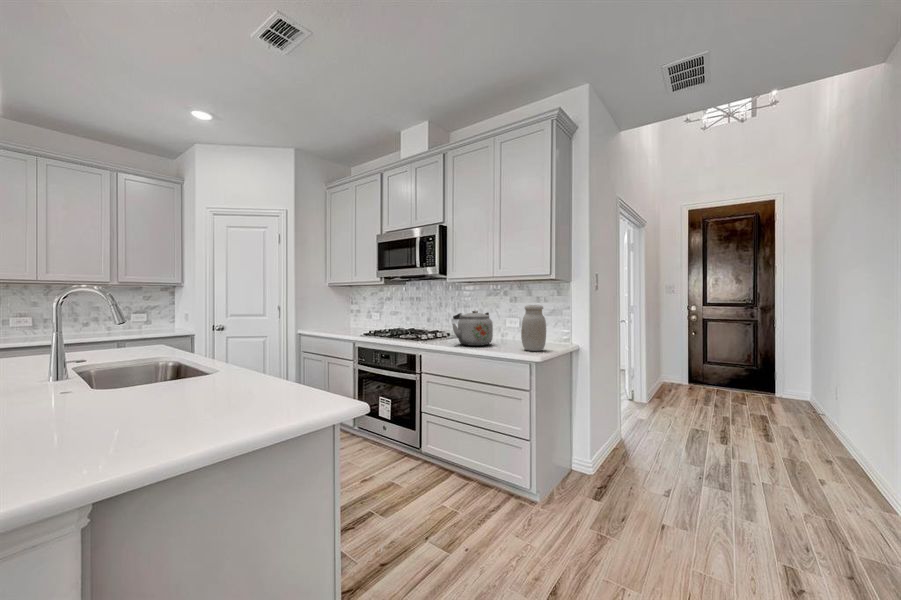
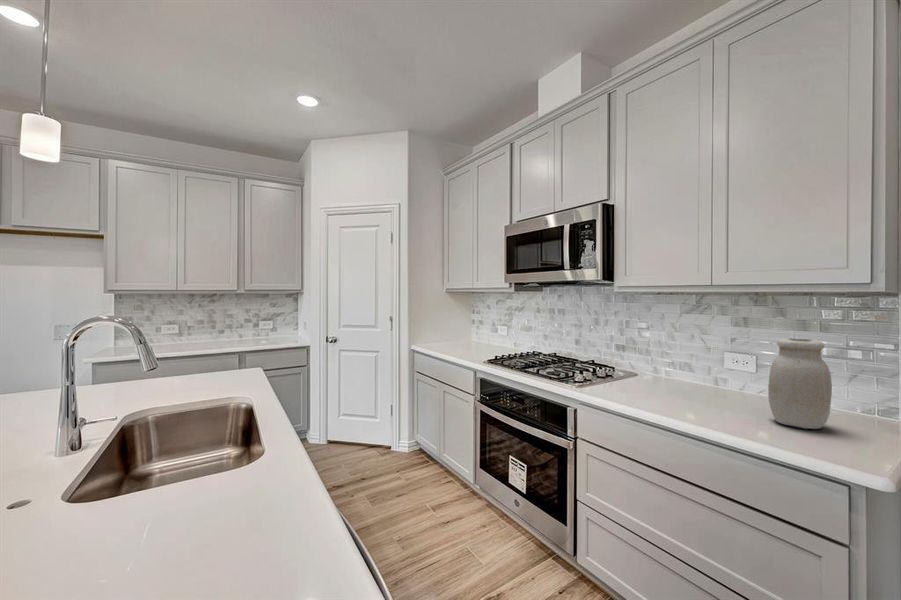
kettle: present [452,310,493,346] -> none [623,339,698,400]

